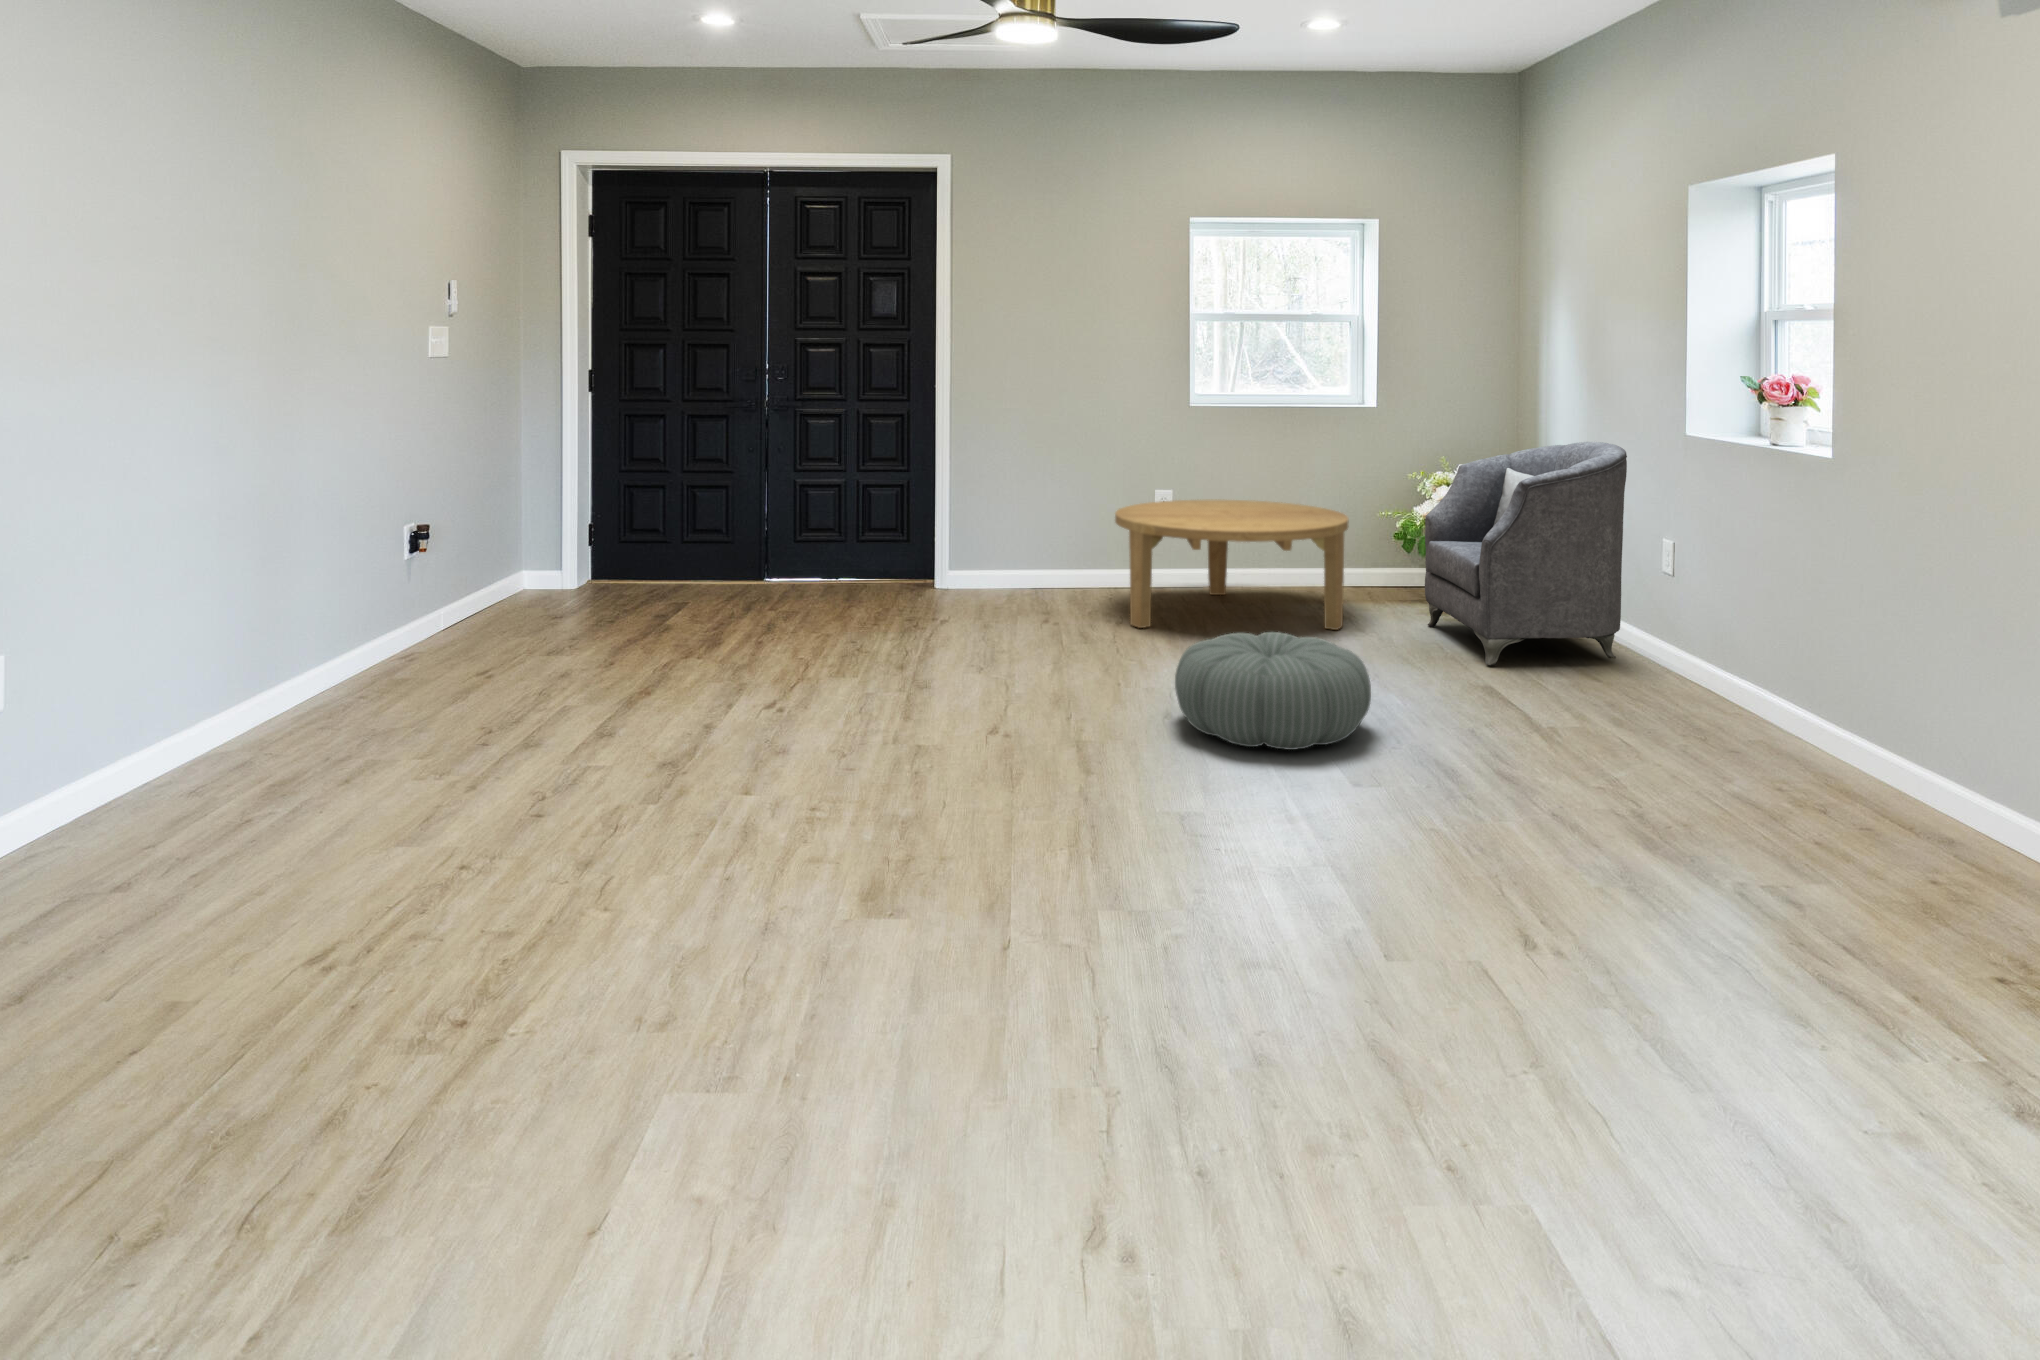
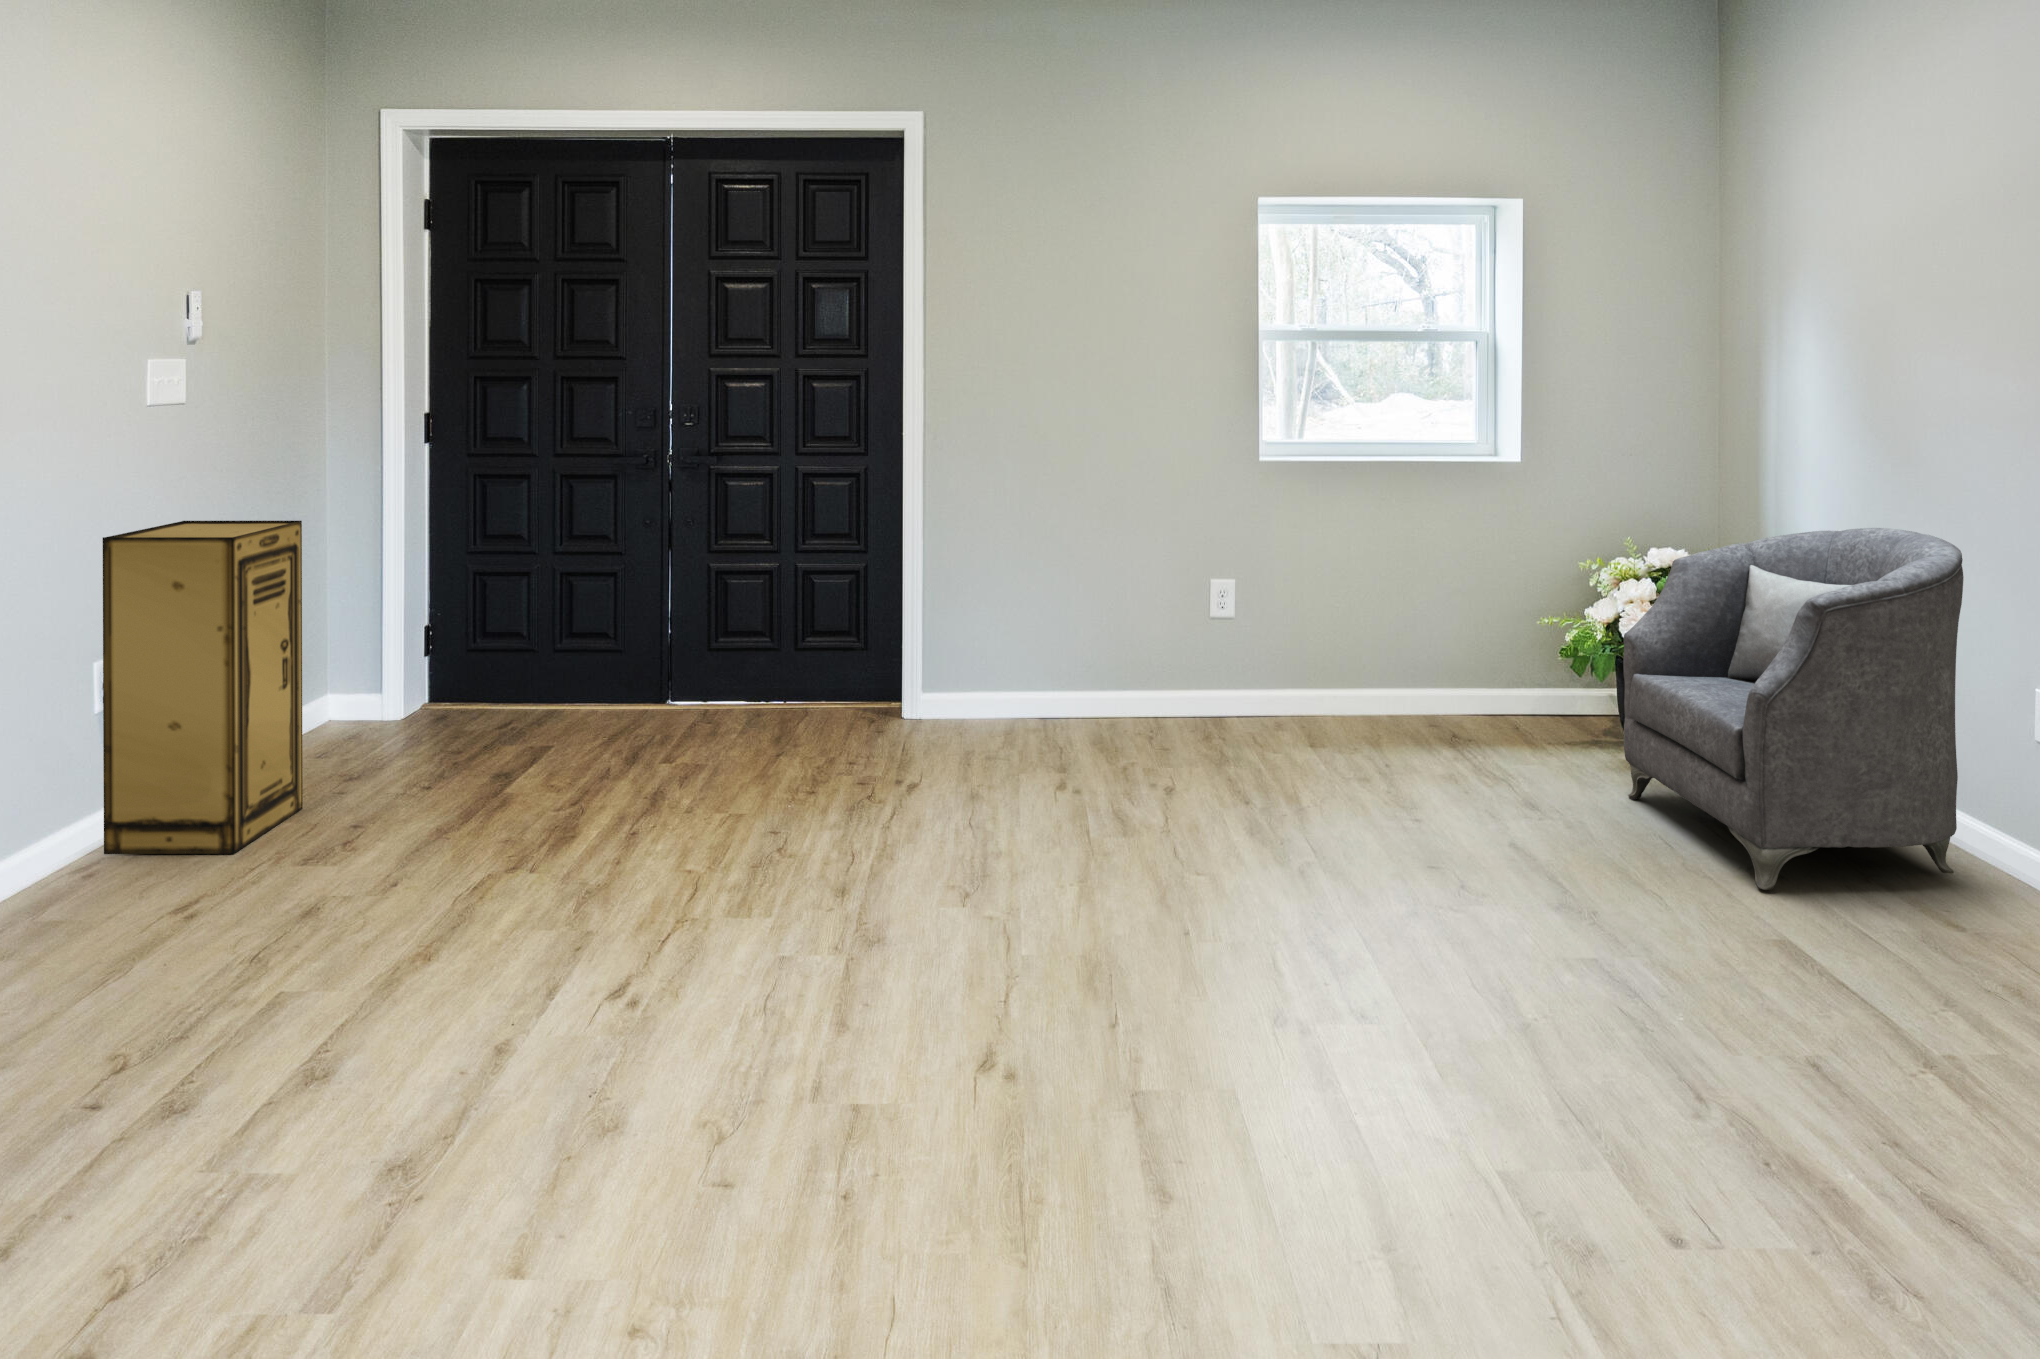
storage cabinet: none [411,436,531,651] -> present [103,521,303,854]
coffee table: present [1115,500,1348,630] -> none [1162,596,1508,807]
pouf: present [1175,632,1371,750] -> none [1294,872,1644,1128]

